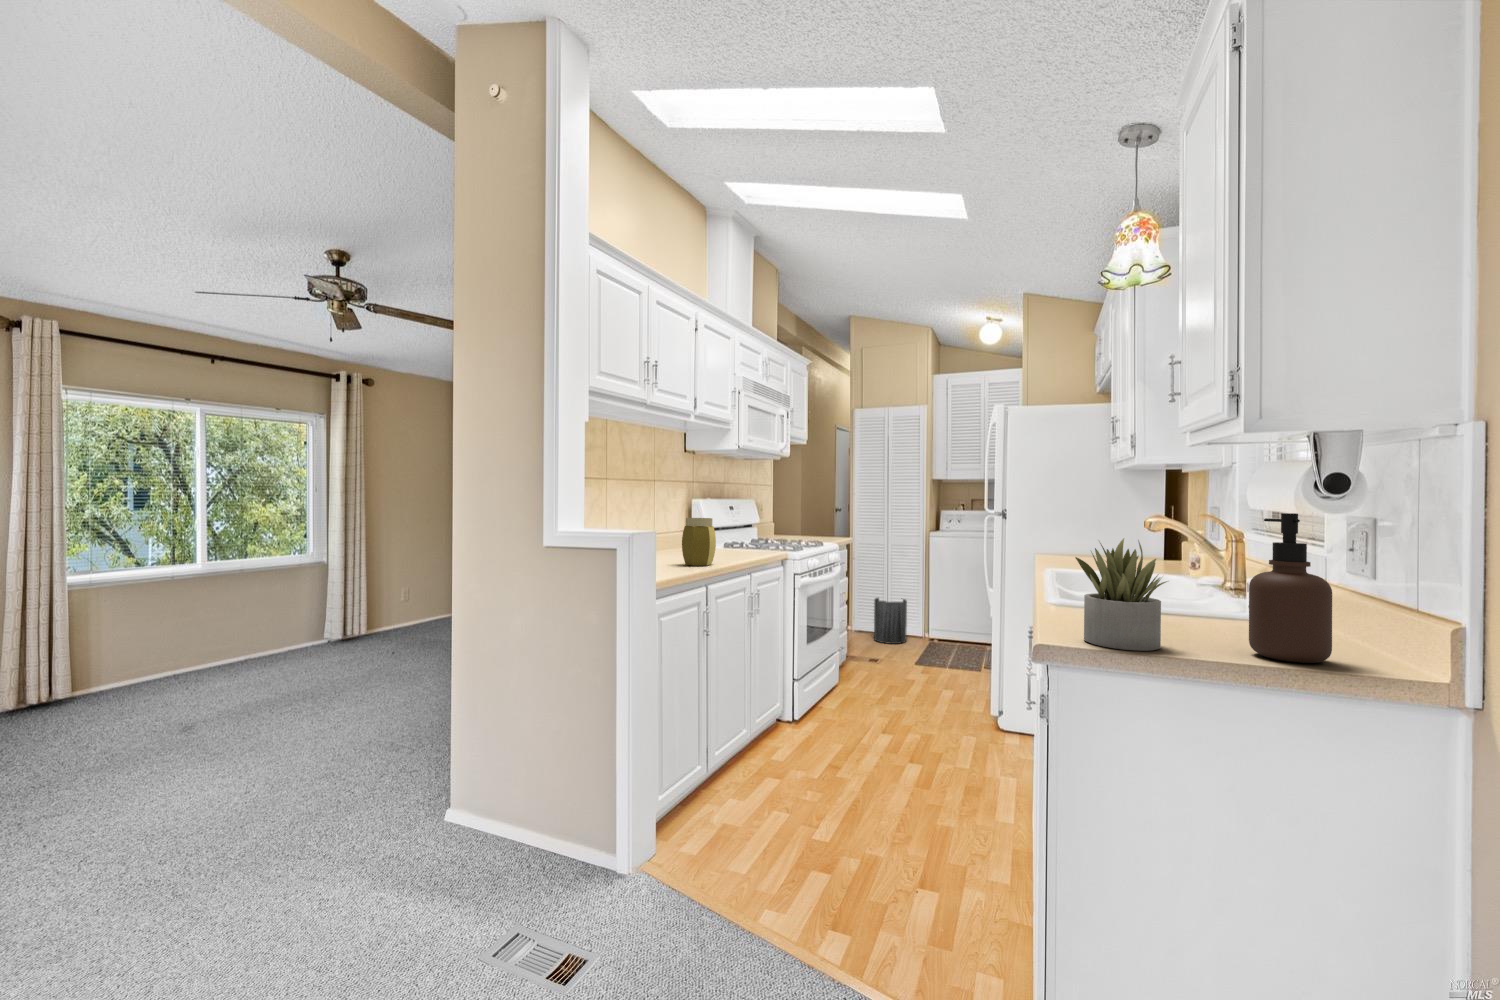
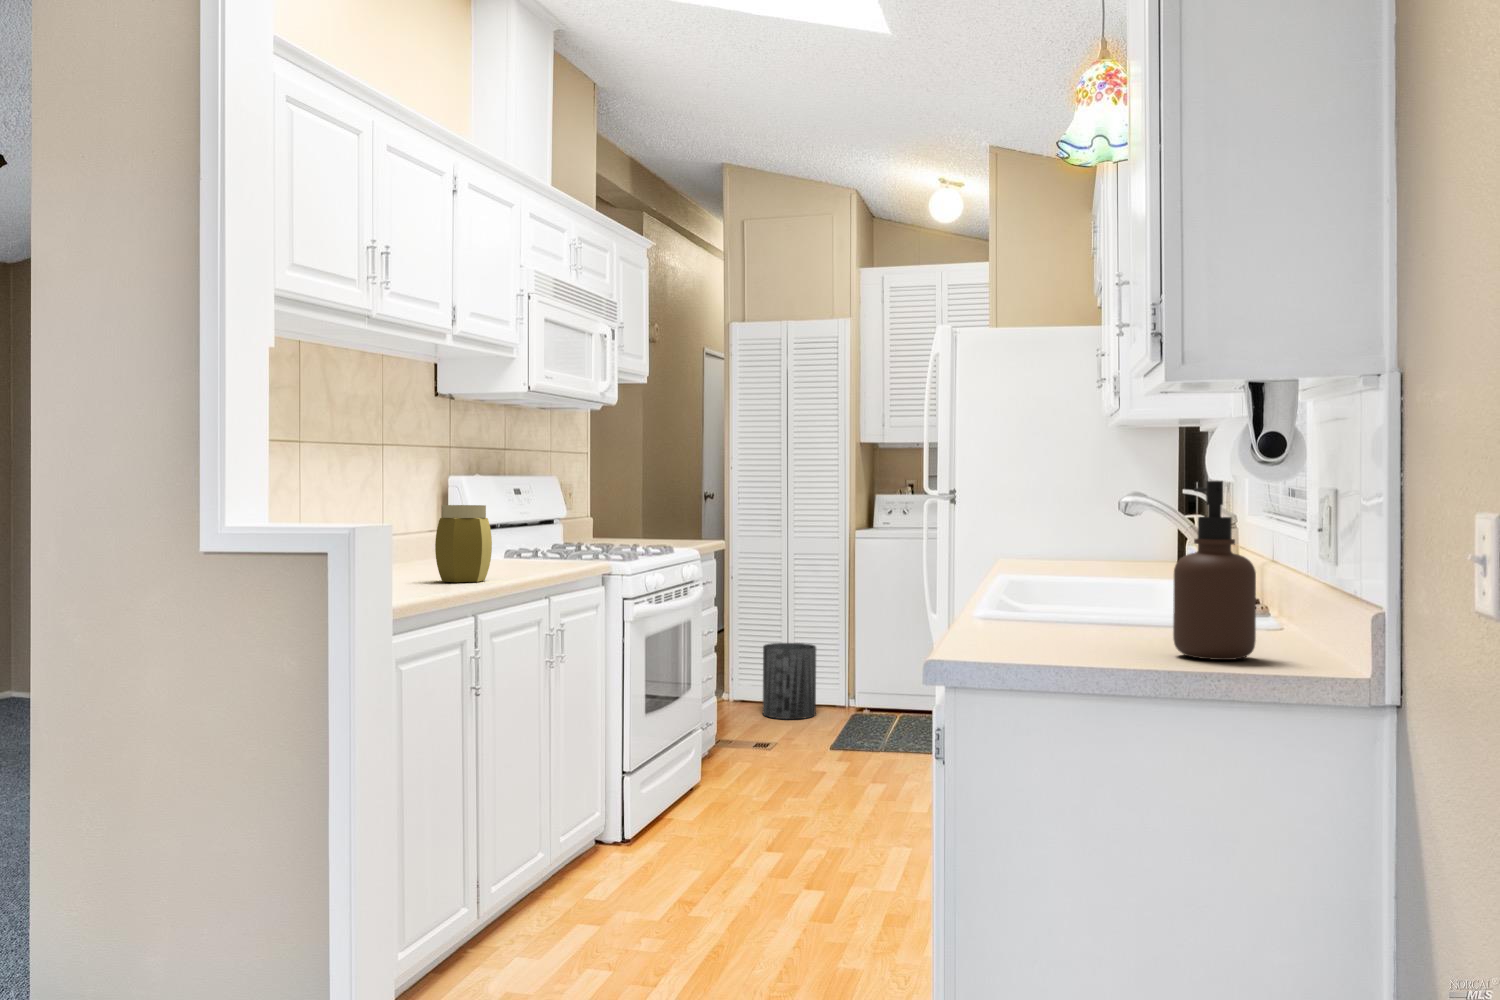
succulent plant: present [1075,538,1168,651] -> none [980,515,1086,656]

